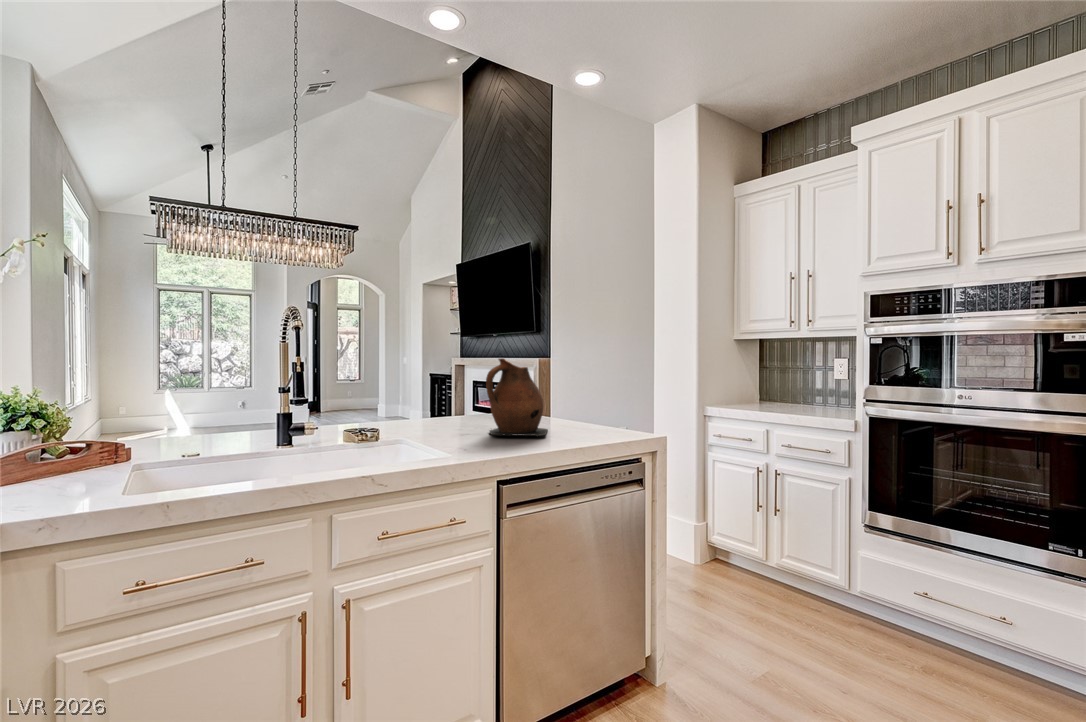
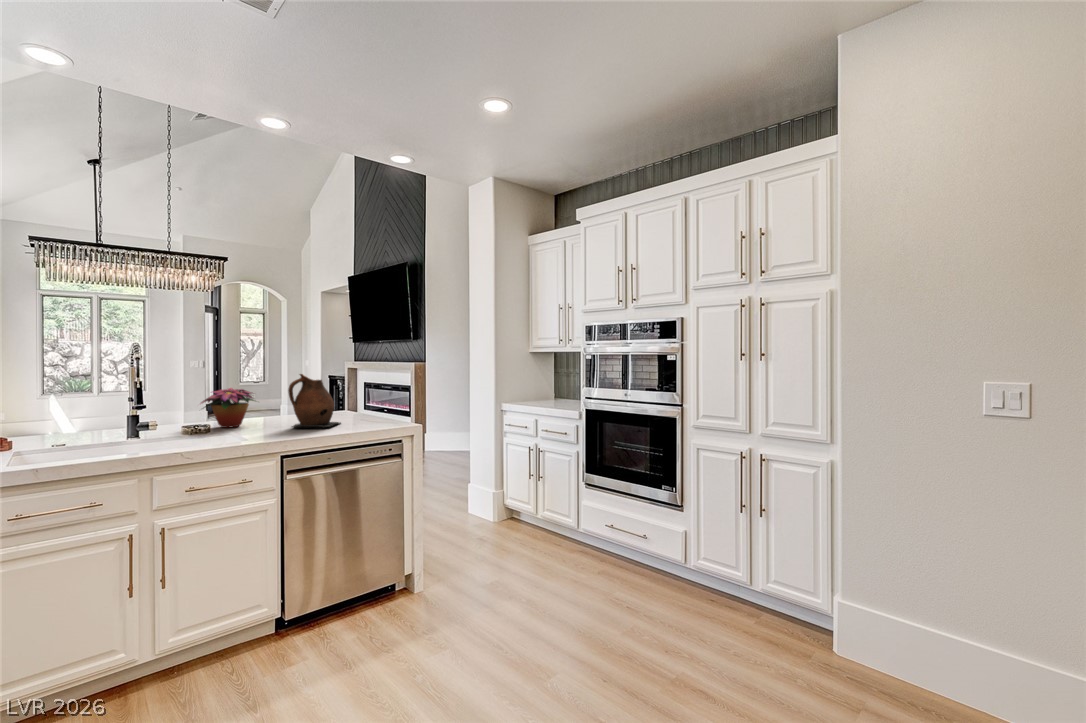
flower arrangement: none [358,377,441,434] -> present [201,388,254,428]

